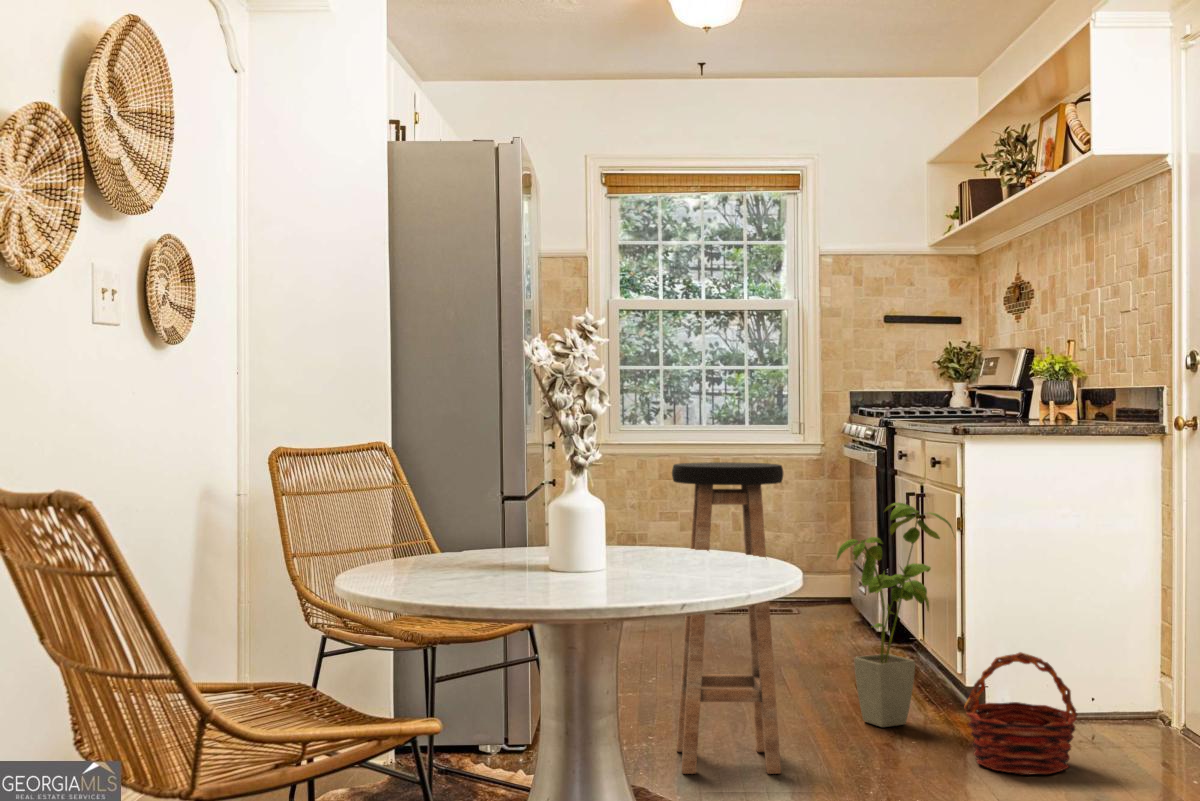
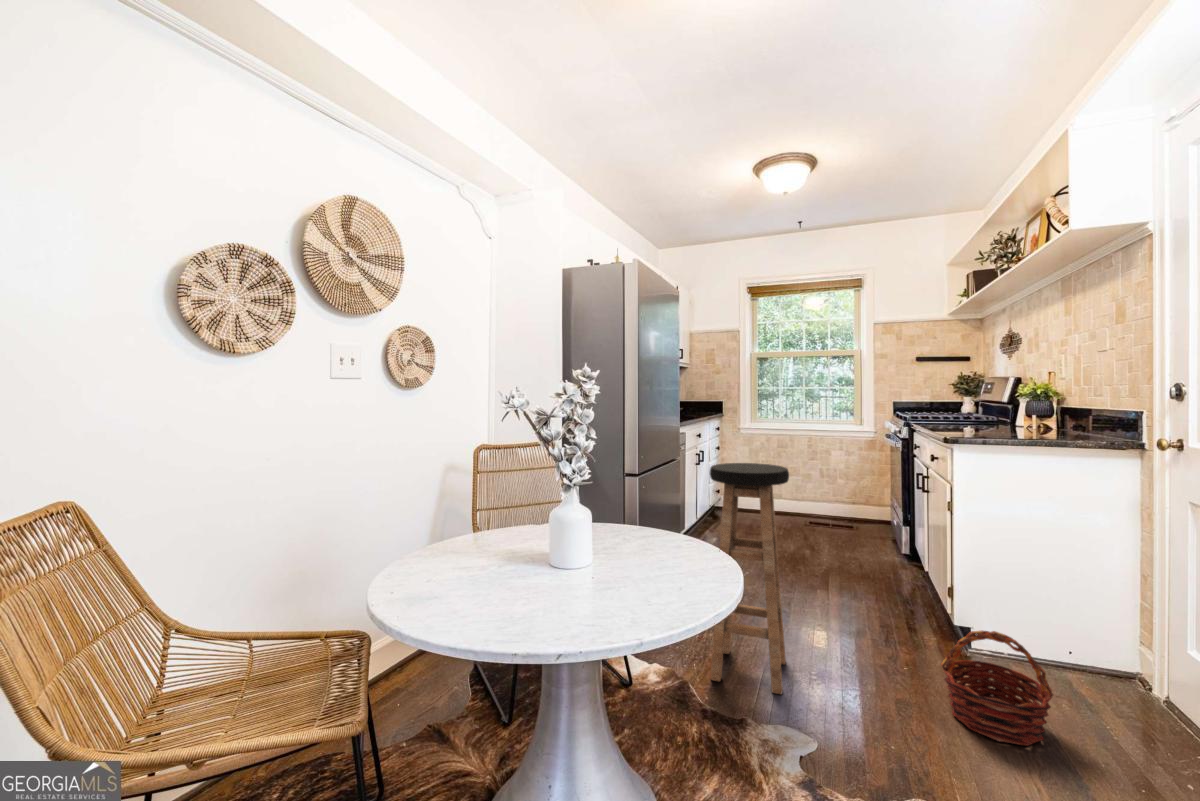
house plant: present [837,502,954,727] -> none [847,491,941,649]

